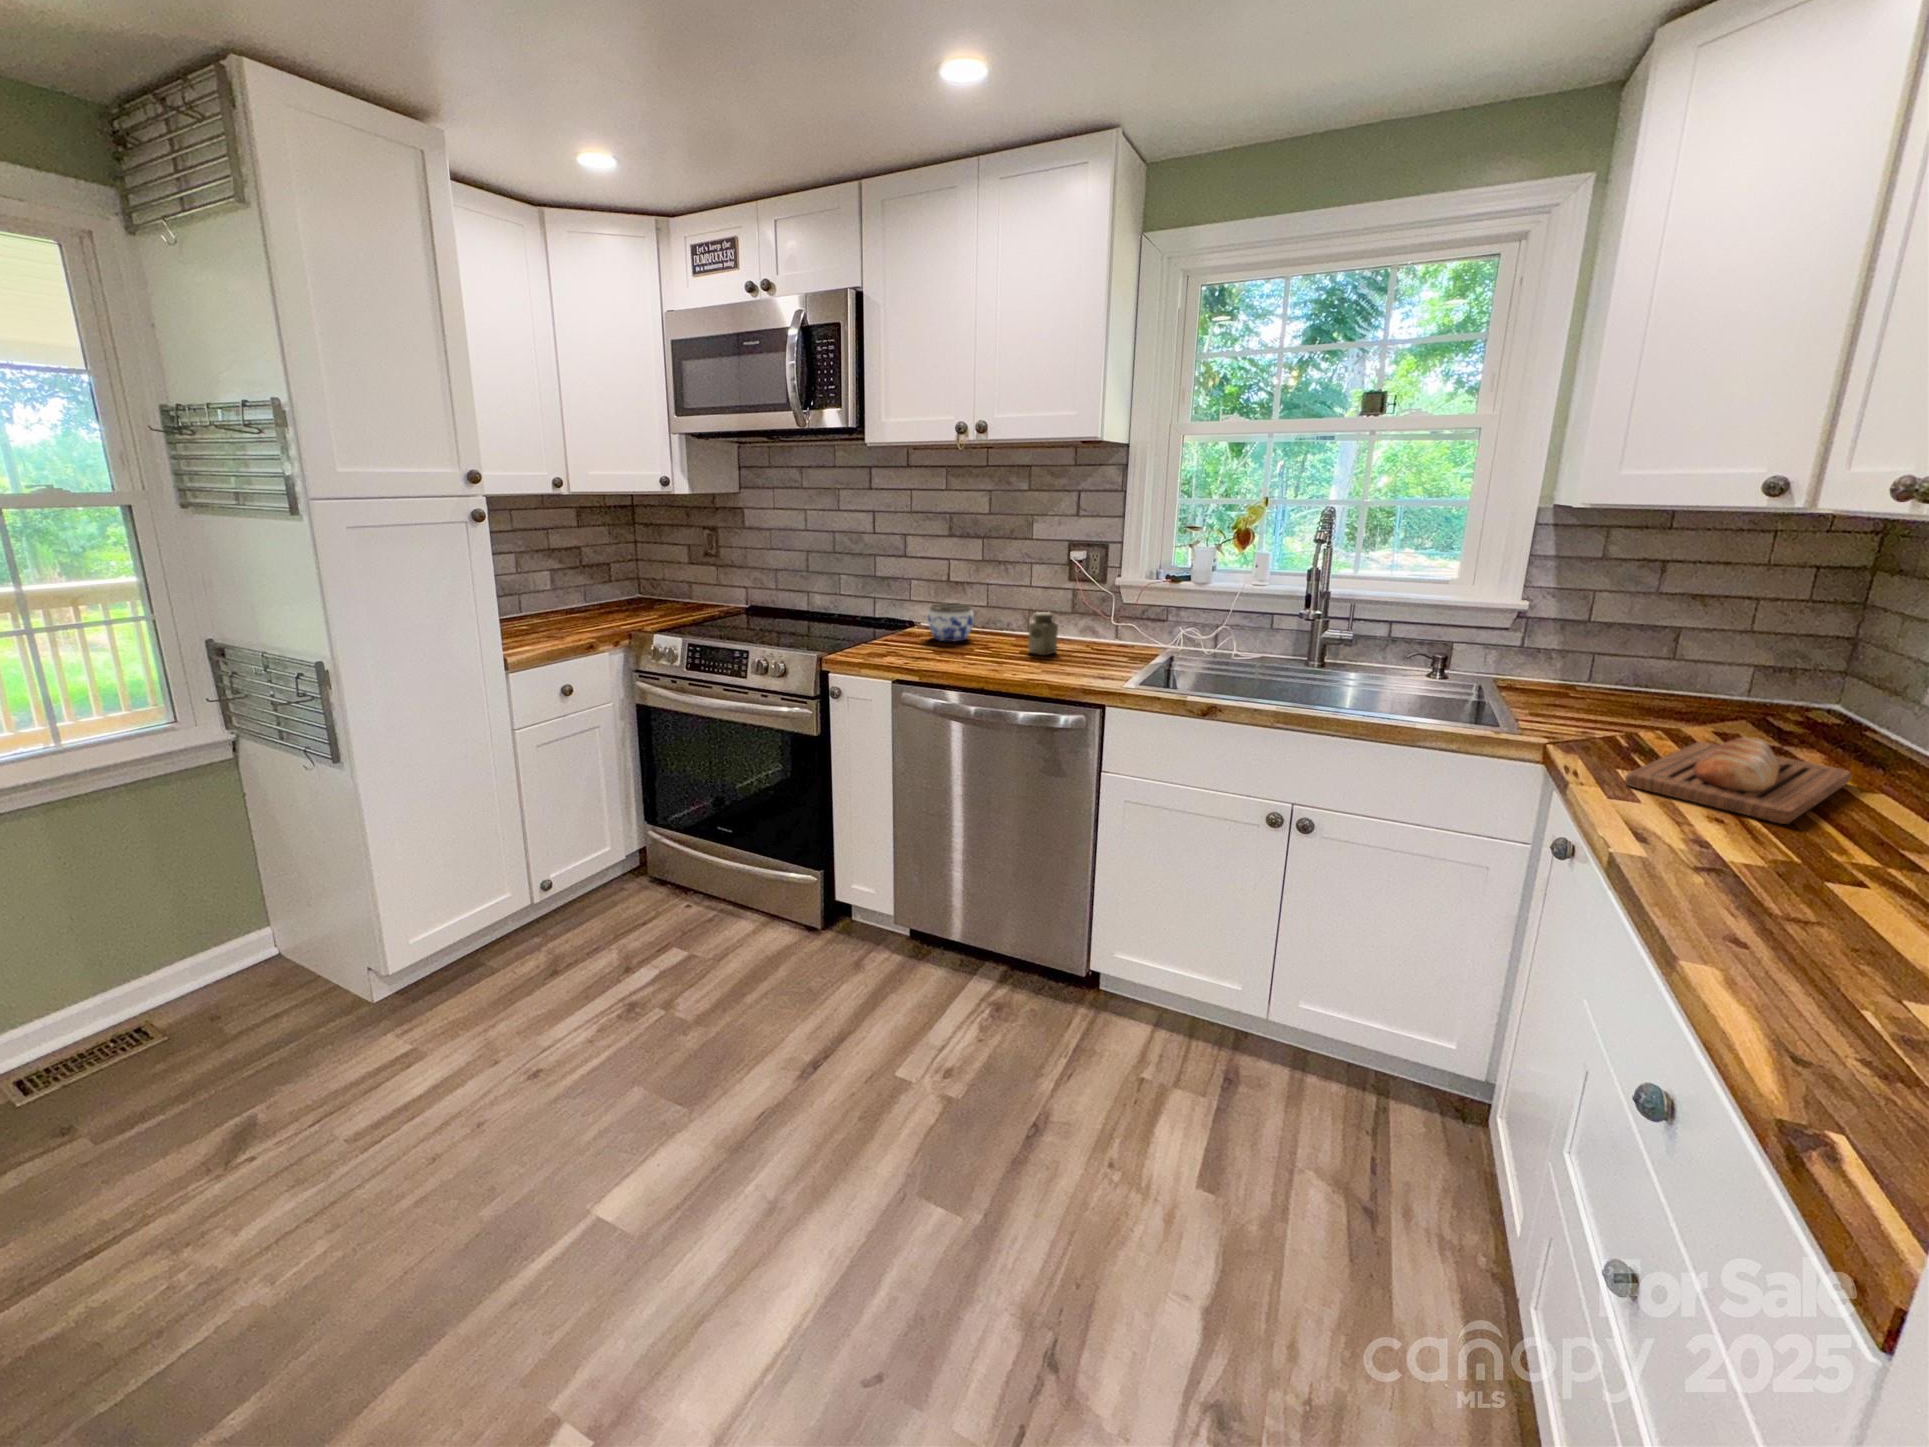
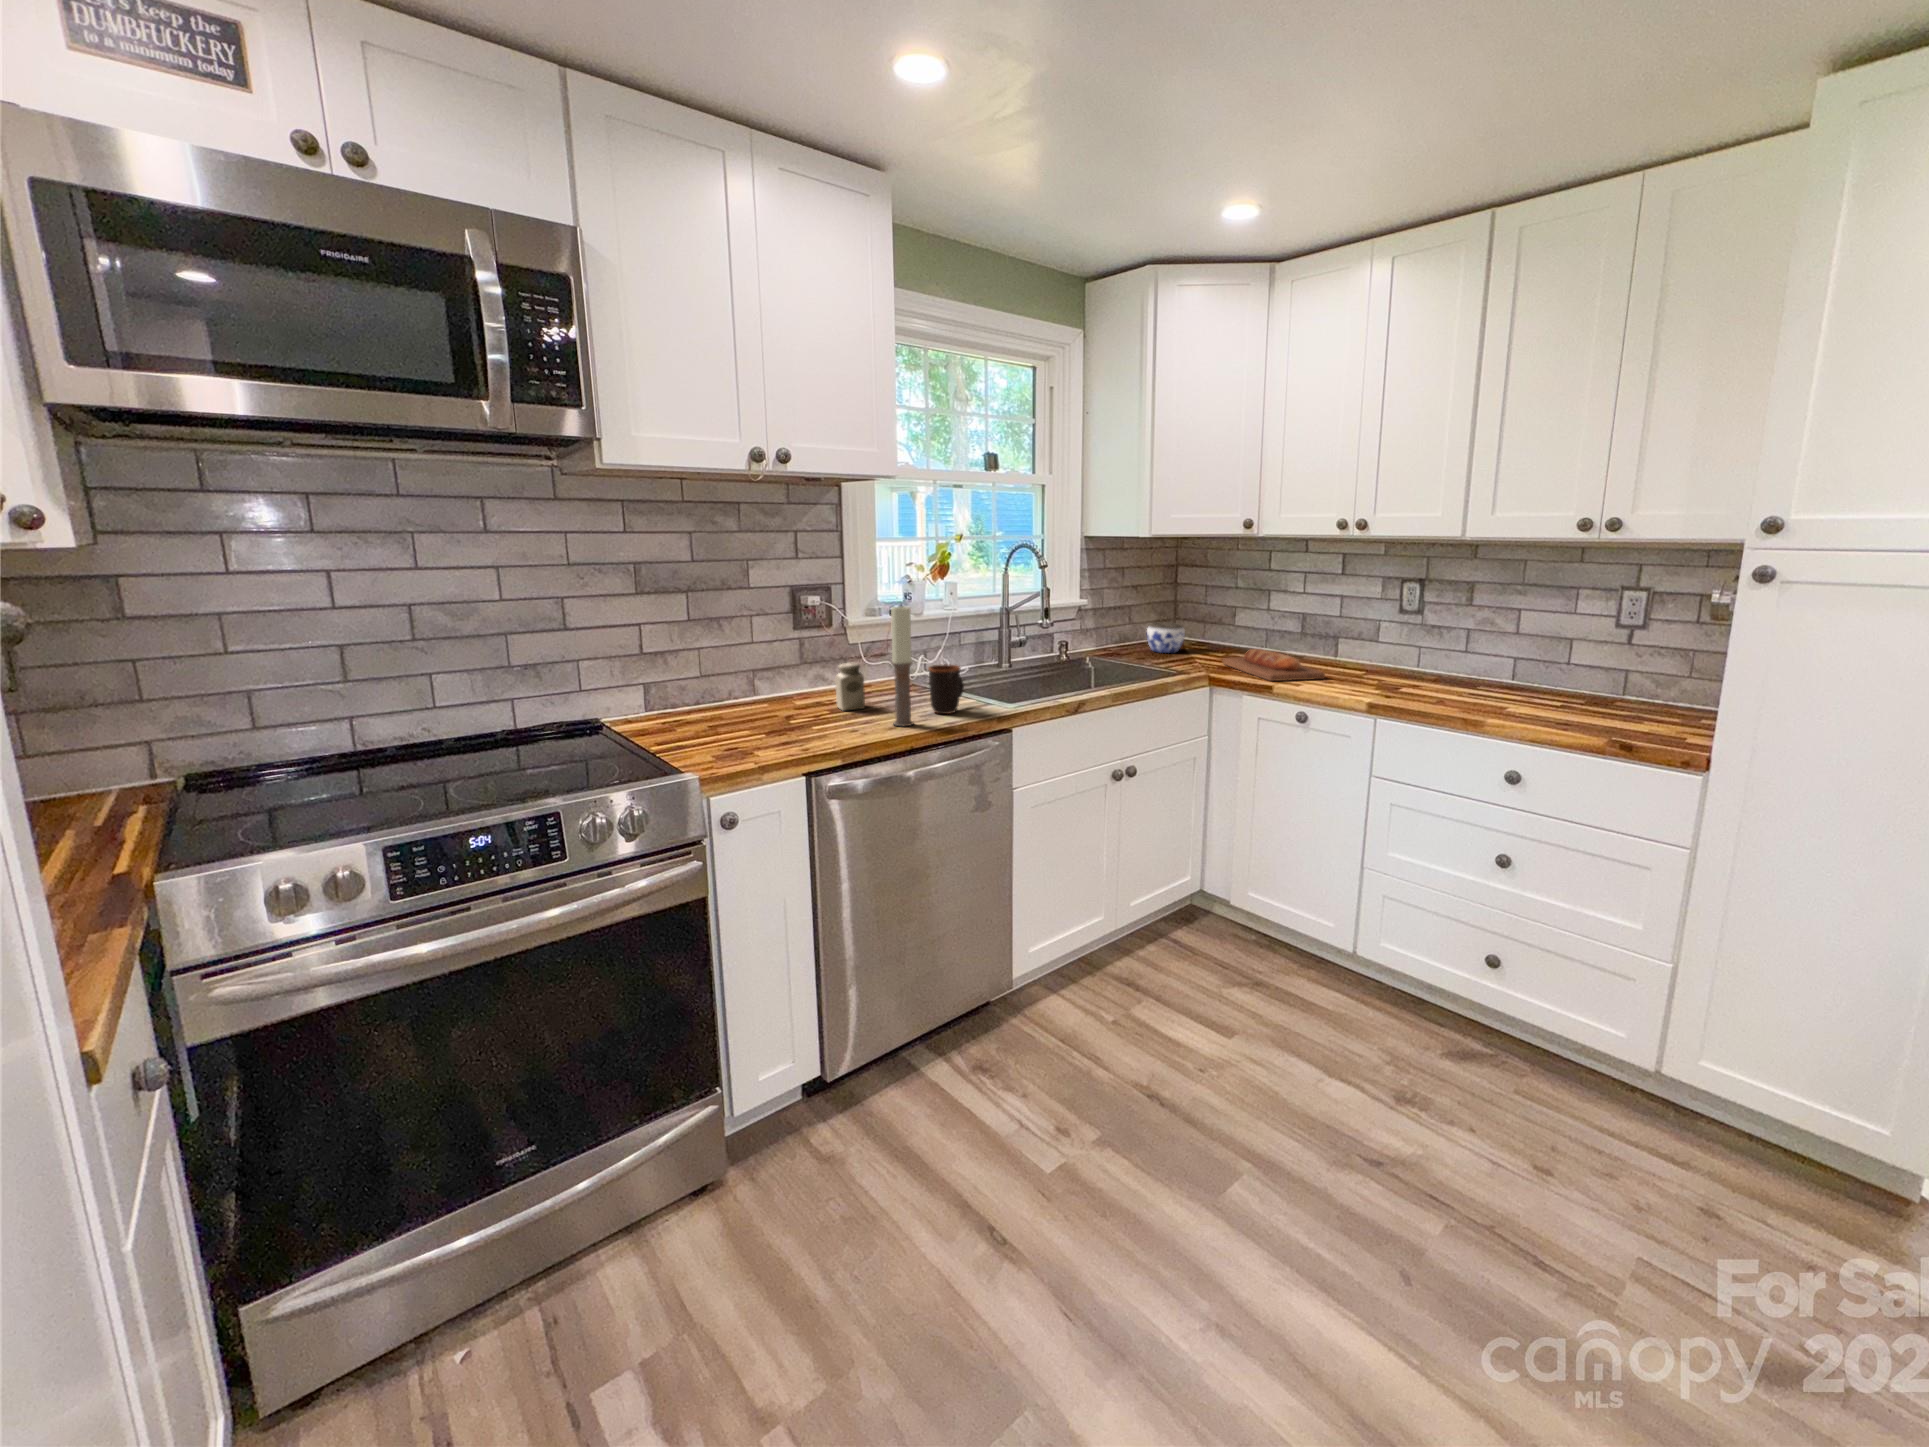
candle: none [999,558,1020,671] -> present [891,606,913,726]
jar: present [927,603,974,641] -> present [1147,622,1185,653]
mug: none [1055,626,1105,675] -> present [928,664,964,714]

